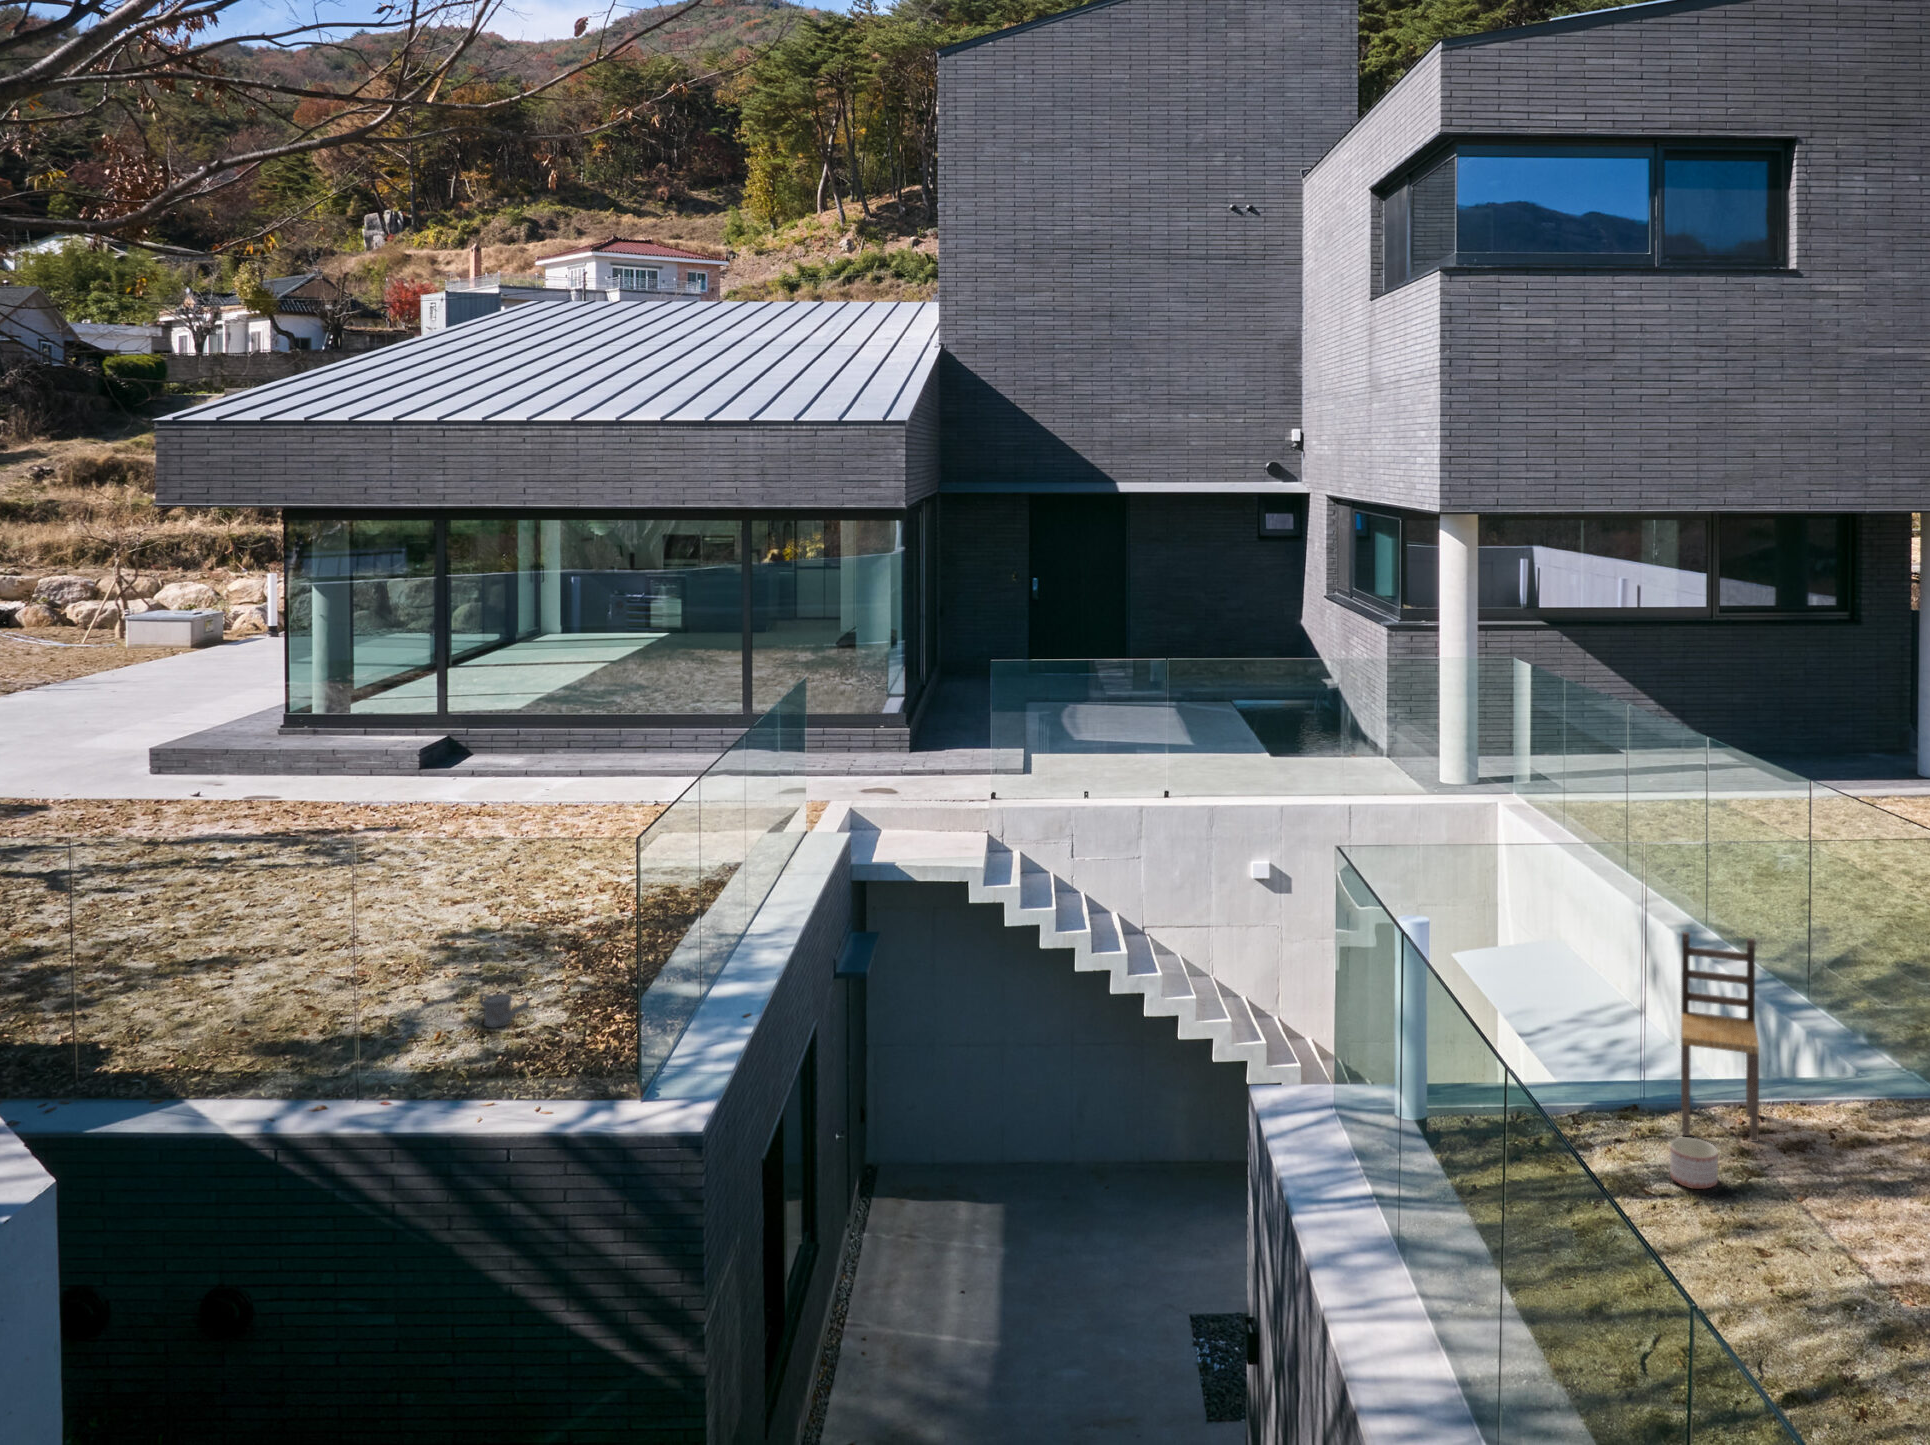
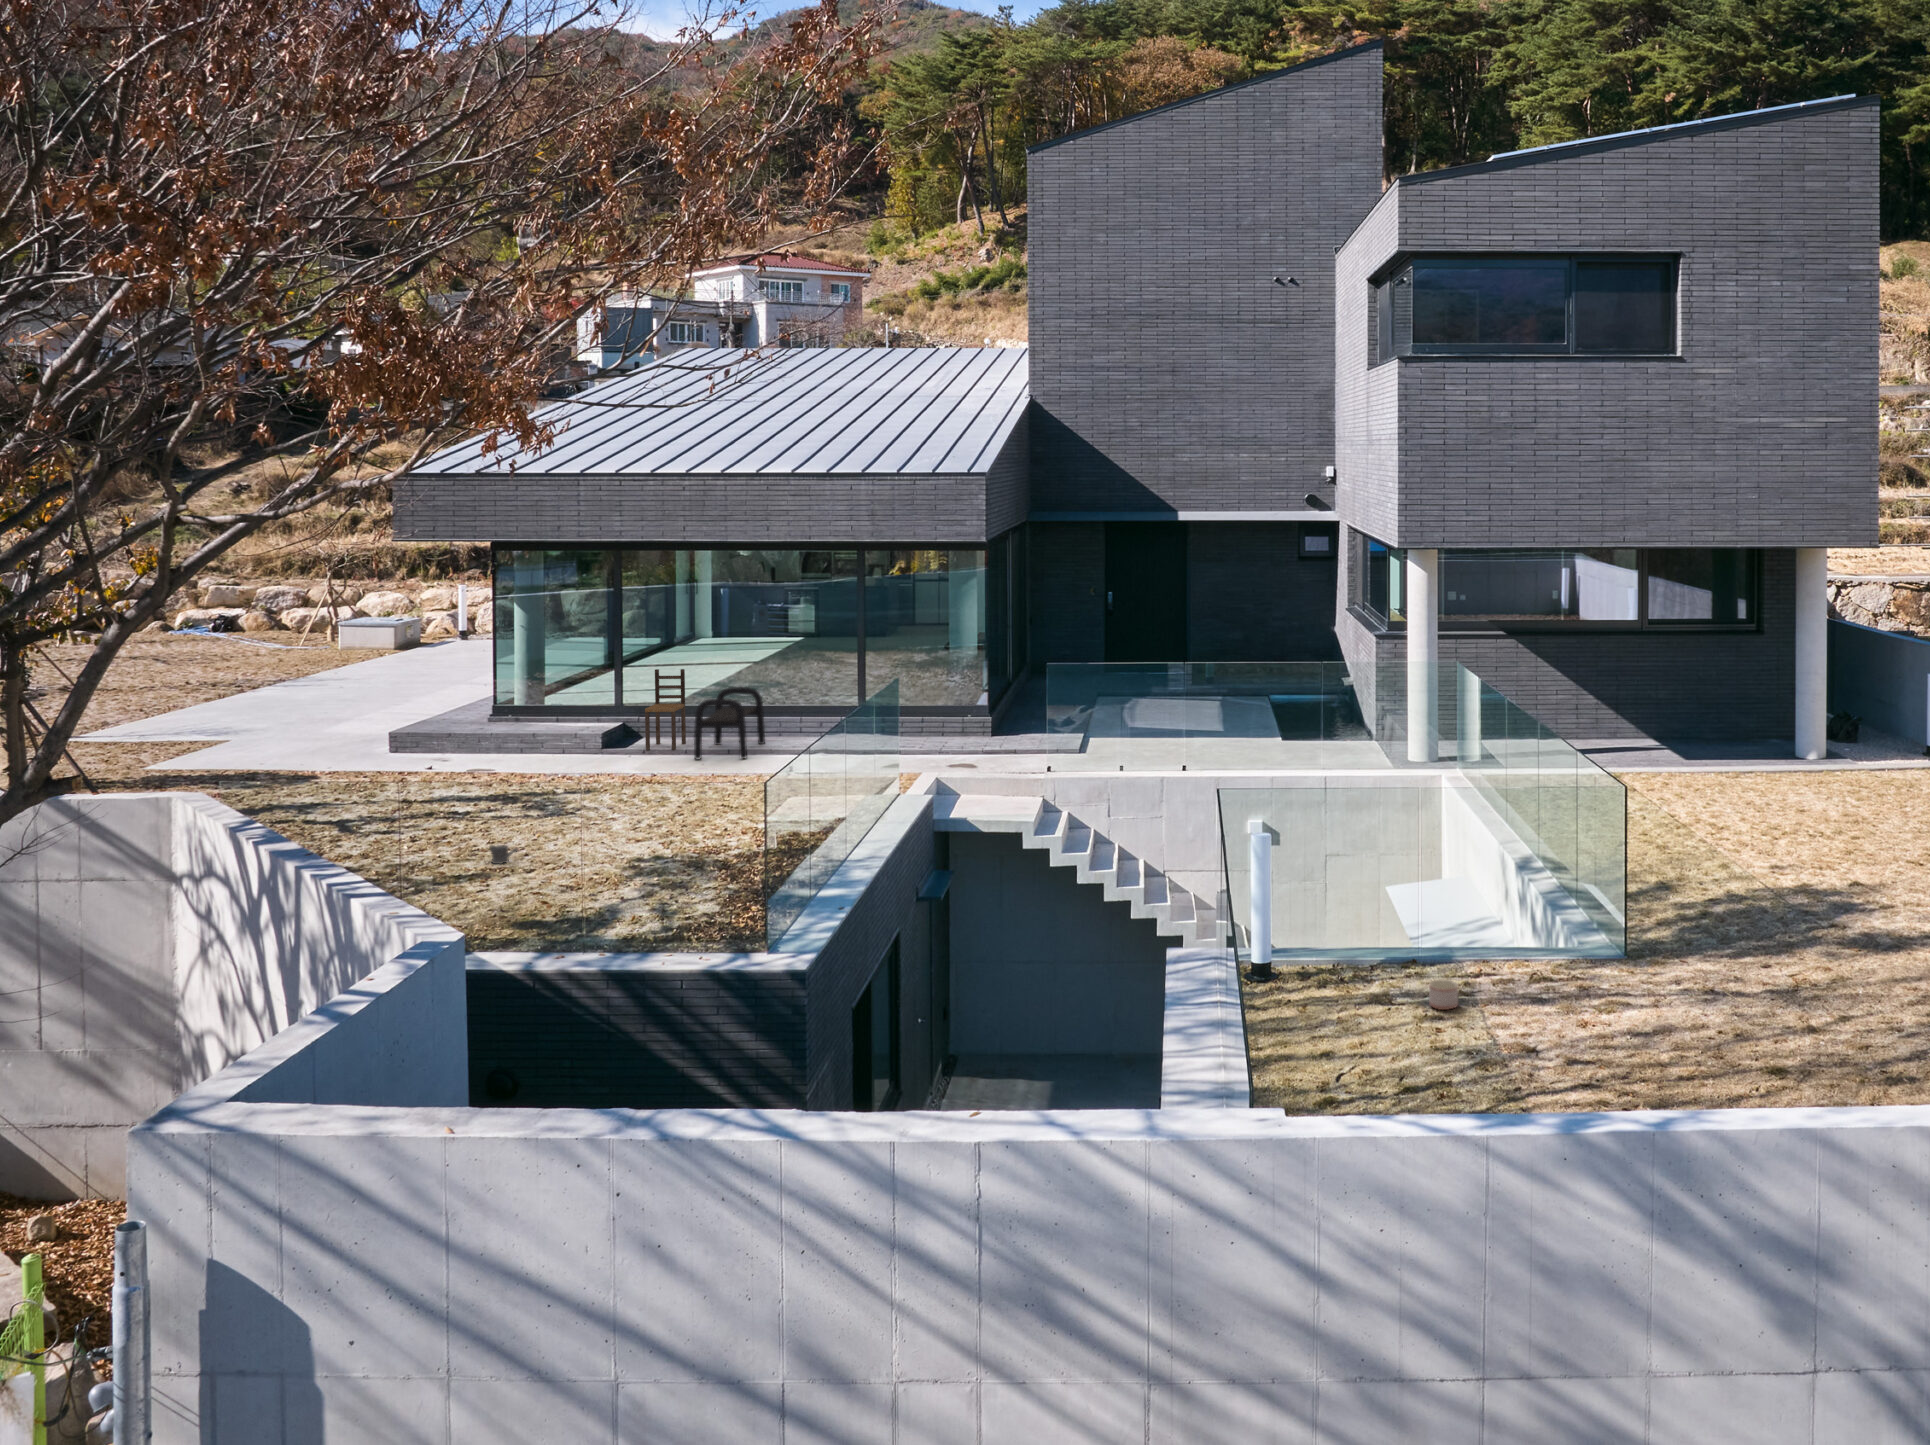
bench: none [536,690,627,782] -> present [694,687,765,760]
chair: present [1681,931,1759,1142] -> present [645,669,686,750]
watering can: present [479,993,530,1028] -> present [490,845,517,864]

